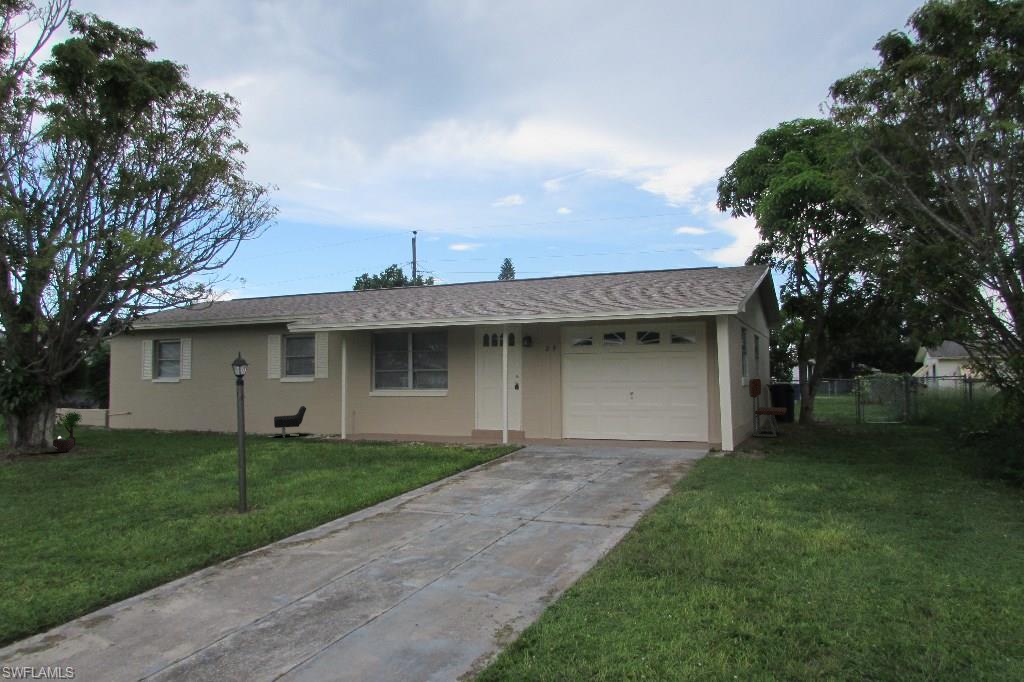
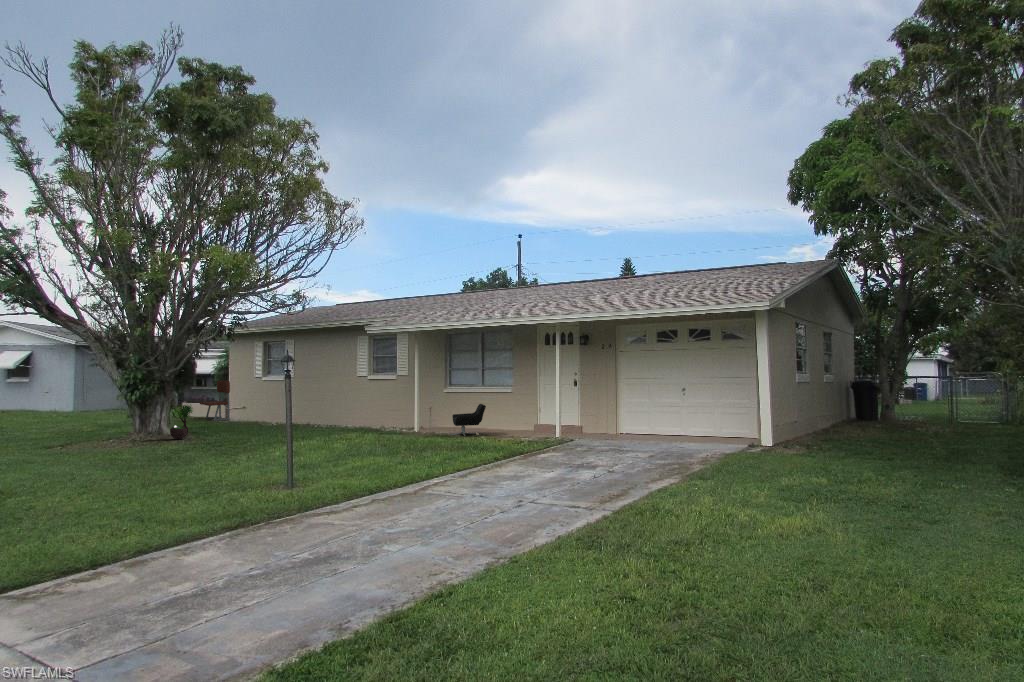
bench: present [749,379,787,437] -> present [200,381,230,421]
lounge chair: present [274,406,306,437] -> present [452,404,486,436]

